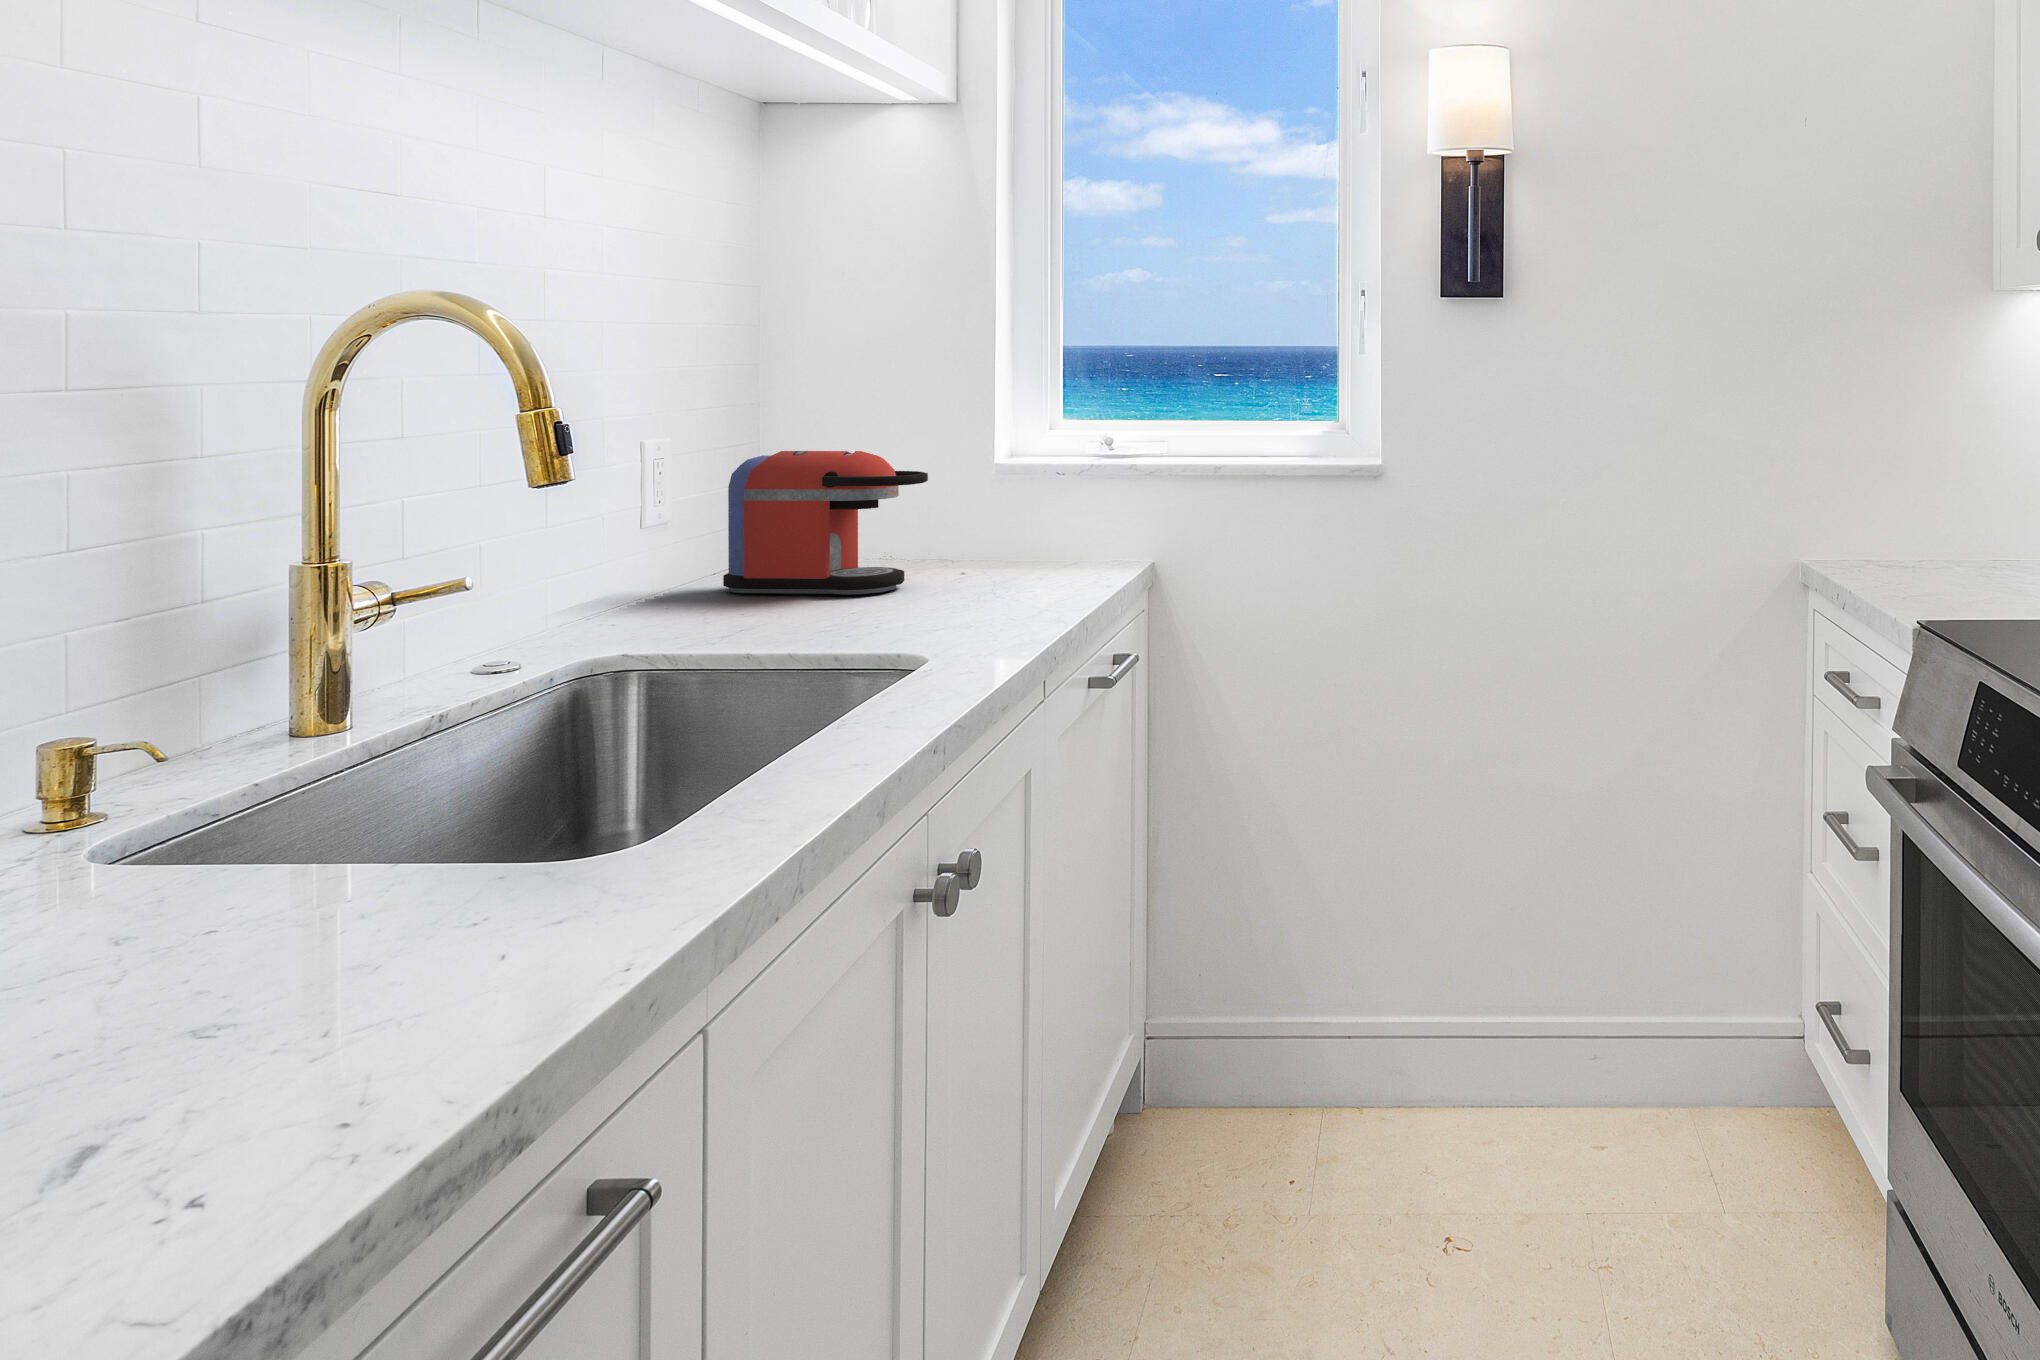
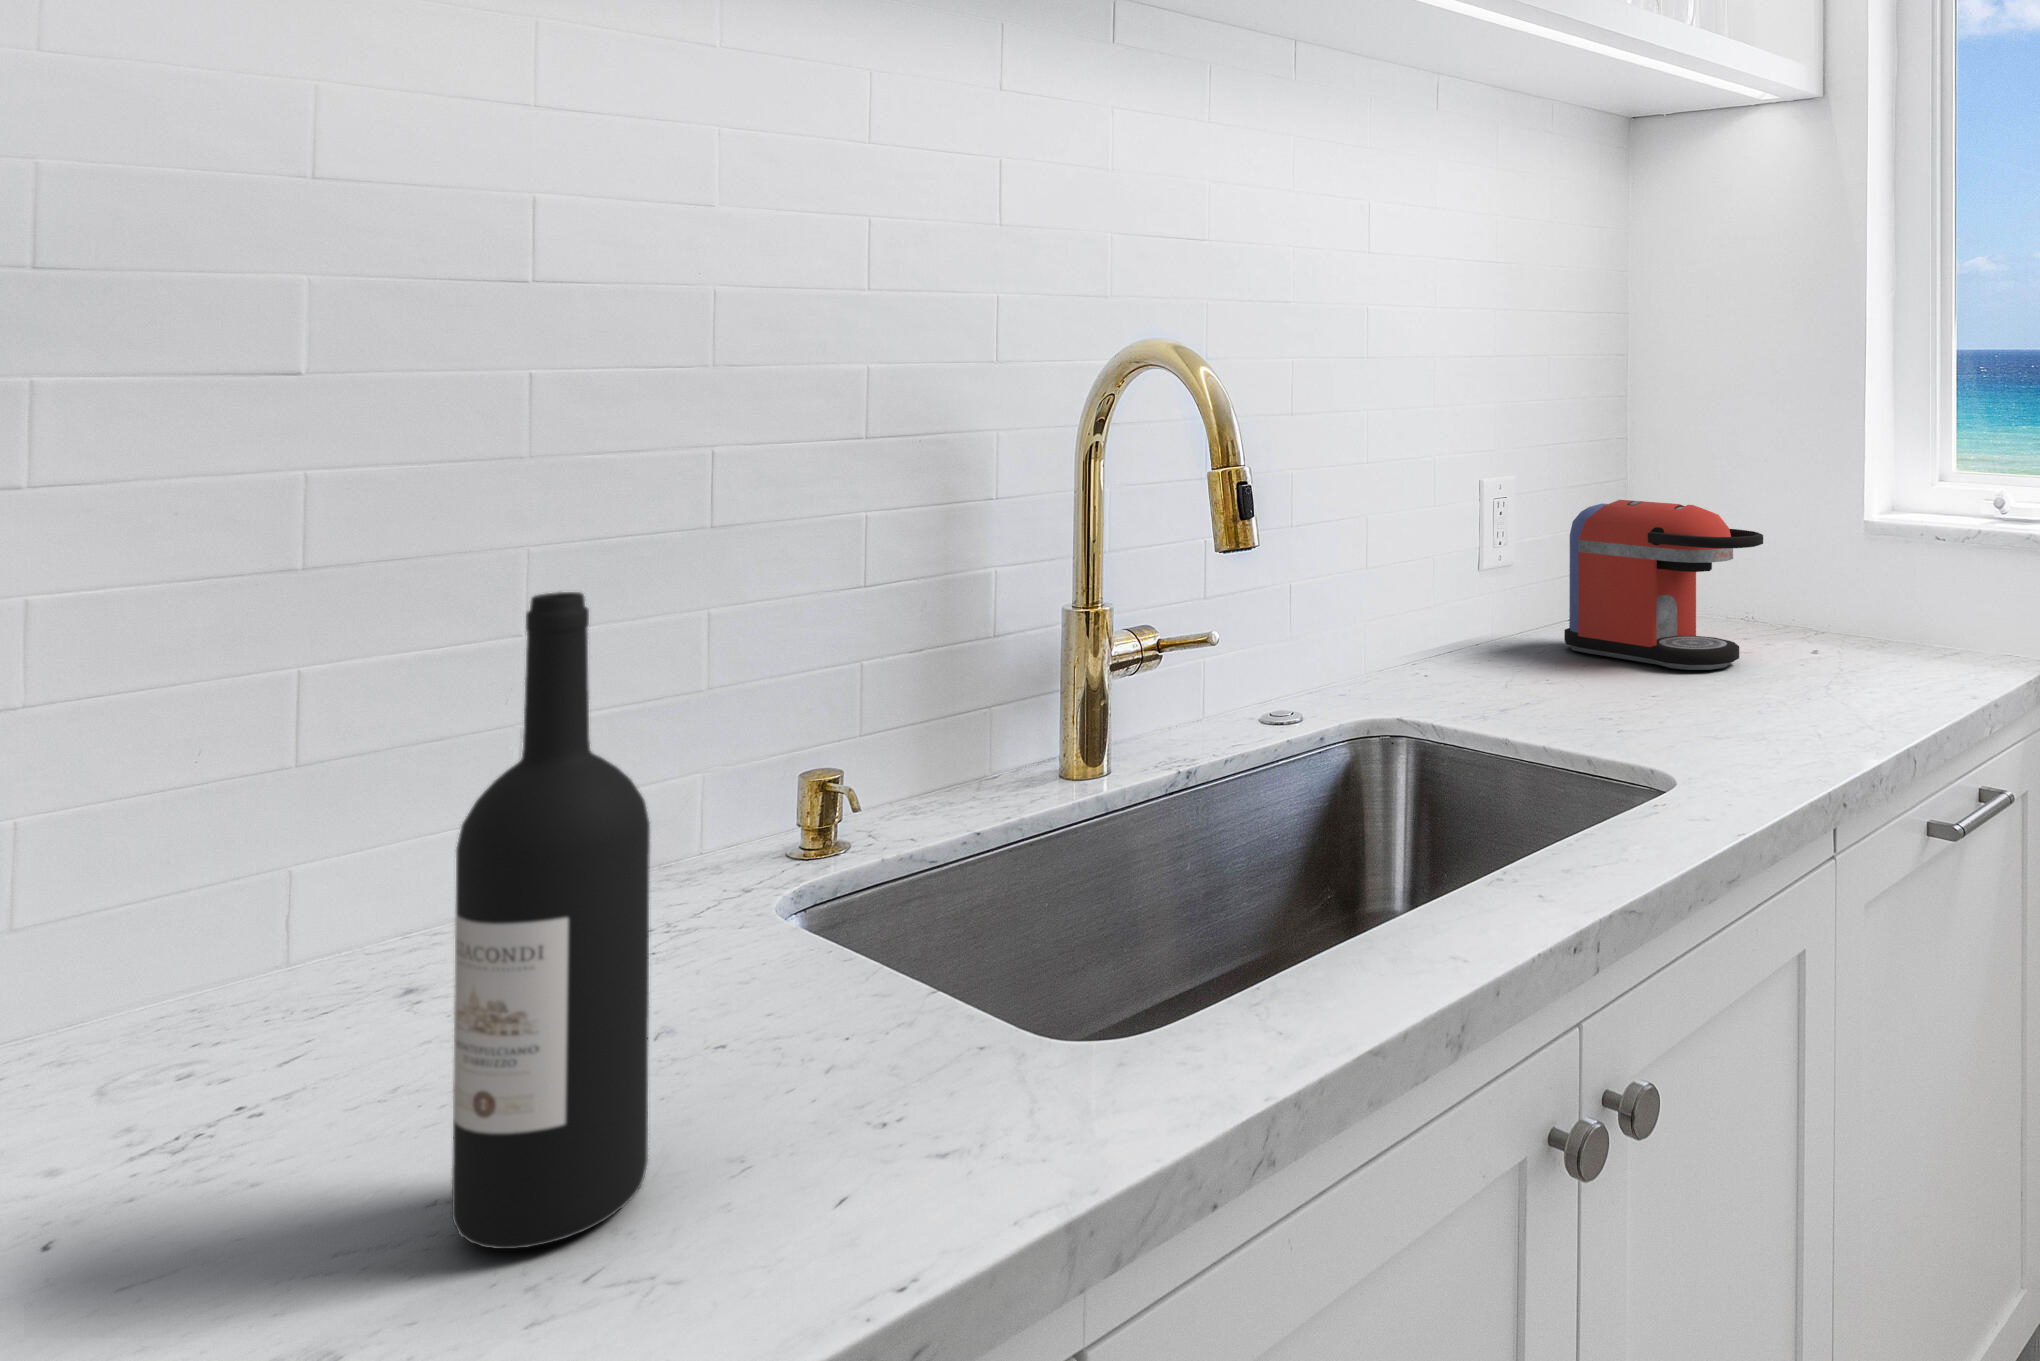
wine bottle: none [153,498,330,1035] -> present [452,592,650,1249]

